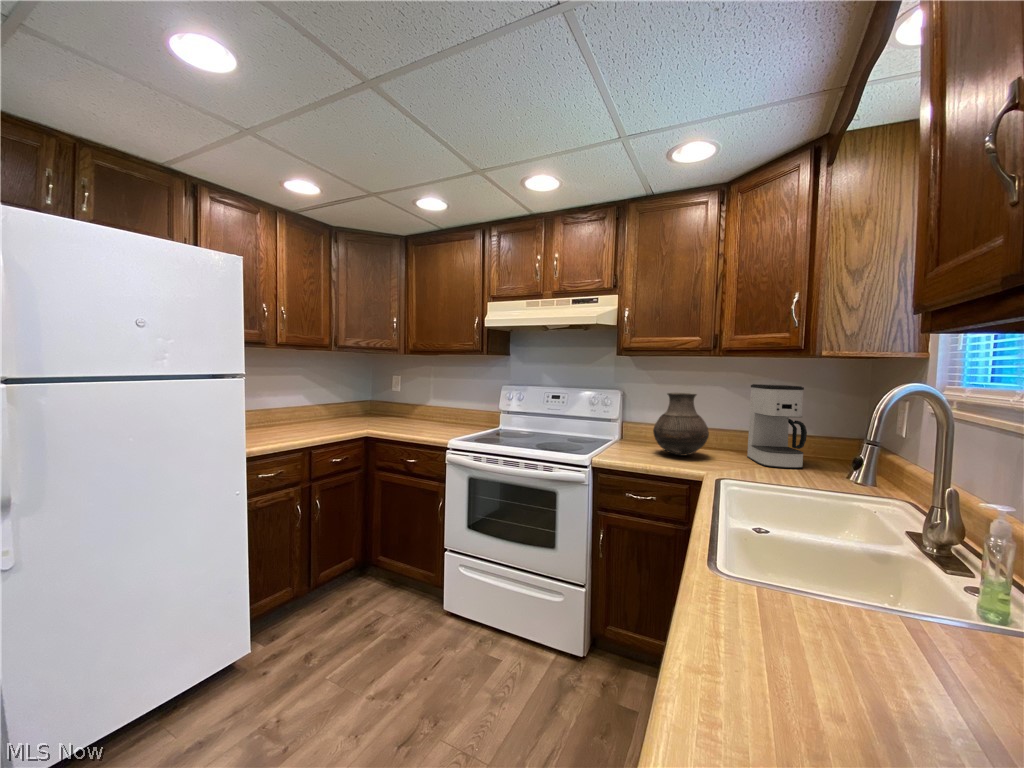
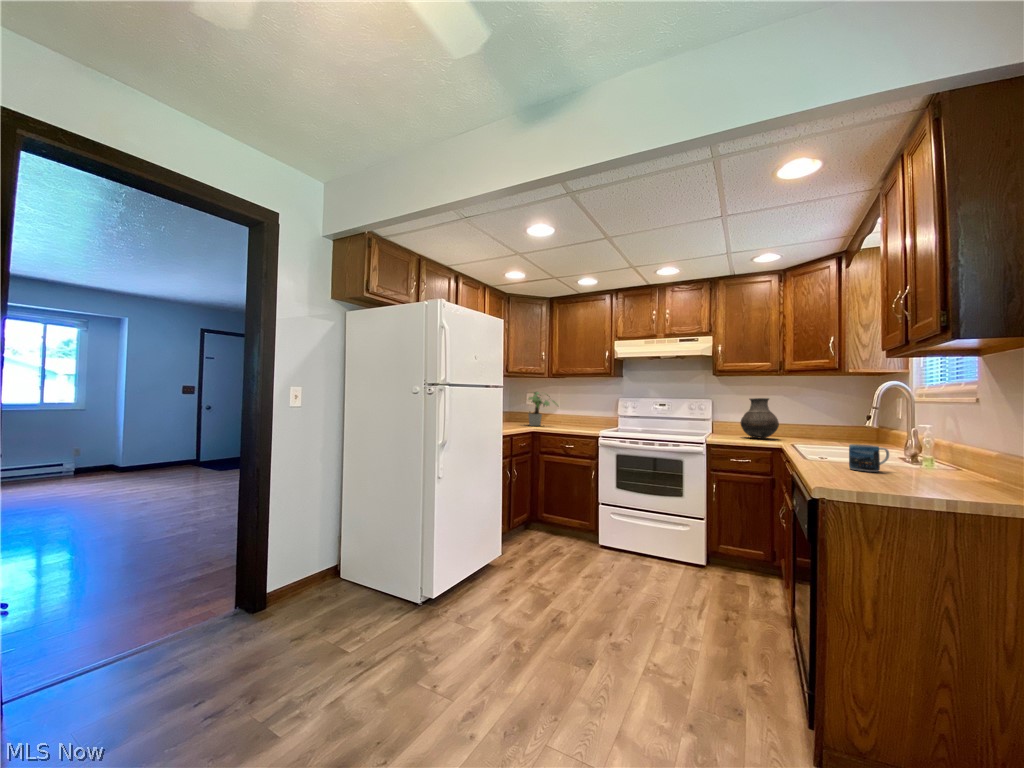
potted plant: none [372,375,417,425] -> present [528,392,558,426]
coffee maker: present [747,384,807,468] -> none [804,392,843,443]
mug: none [788,588,901,698] -> present [849,444,889,472]

